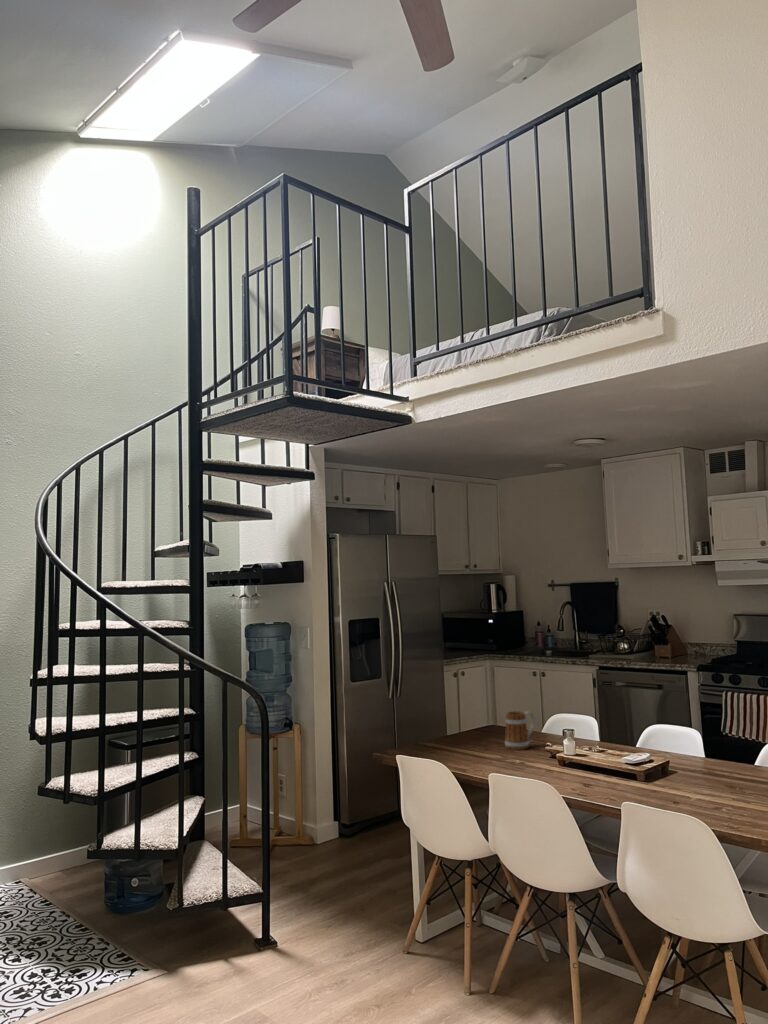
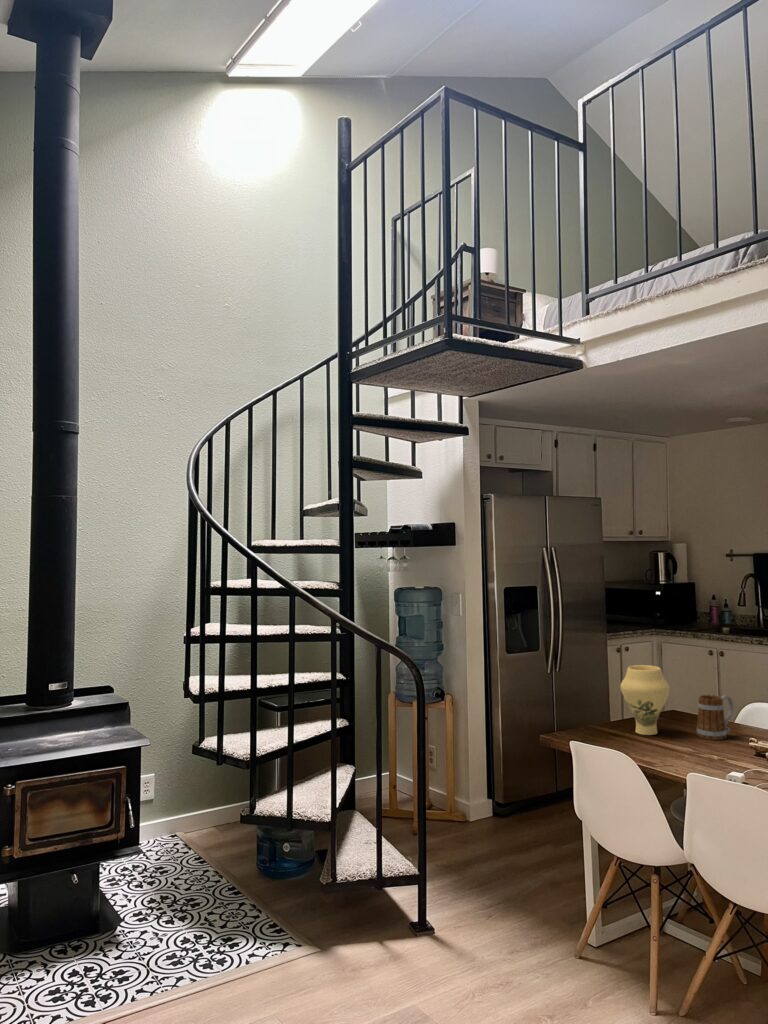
vase: none [441,688,482,749] -> present [620,665,670,735]

